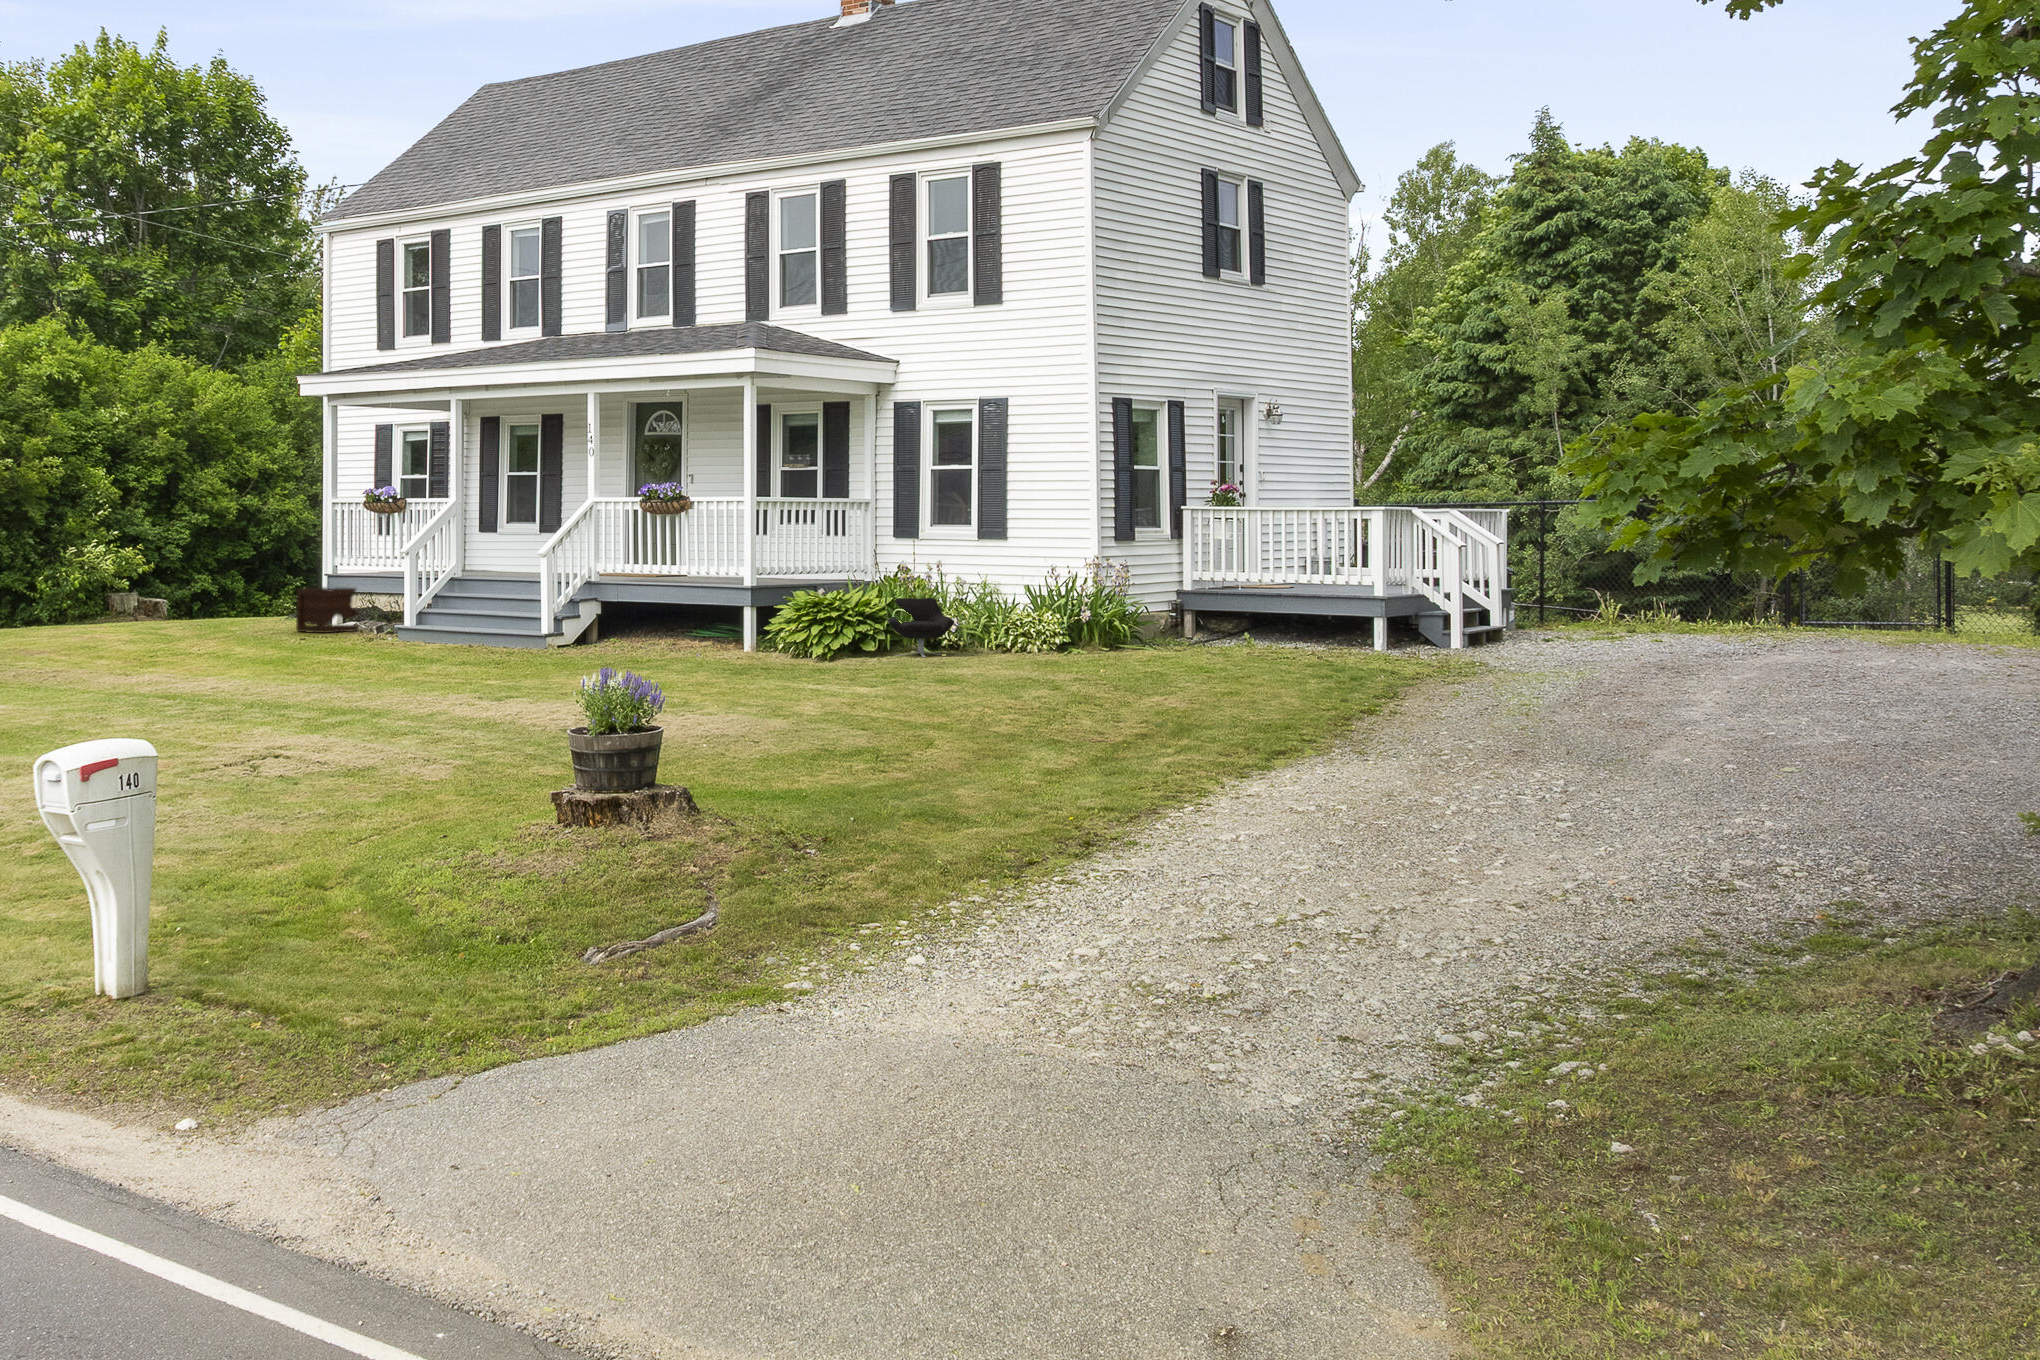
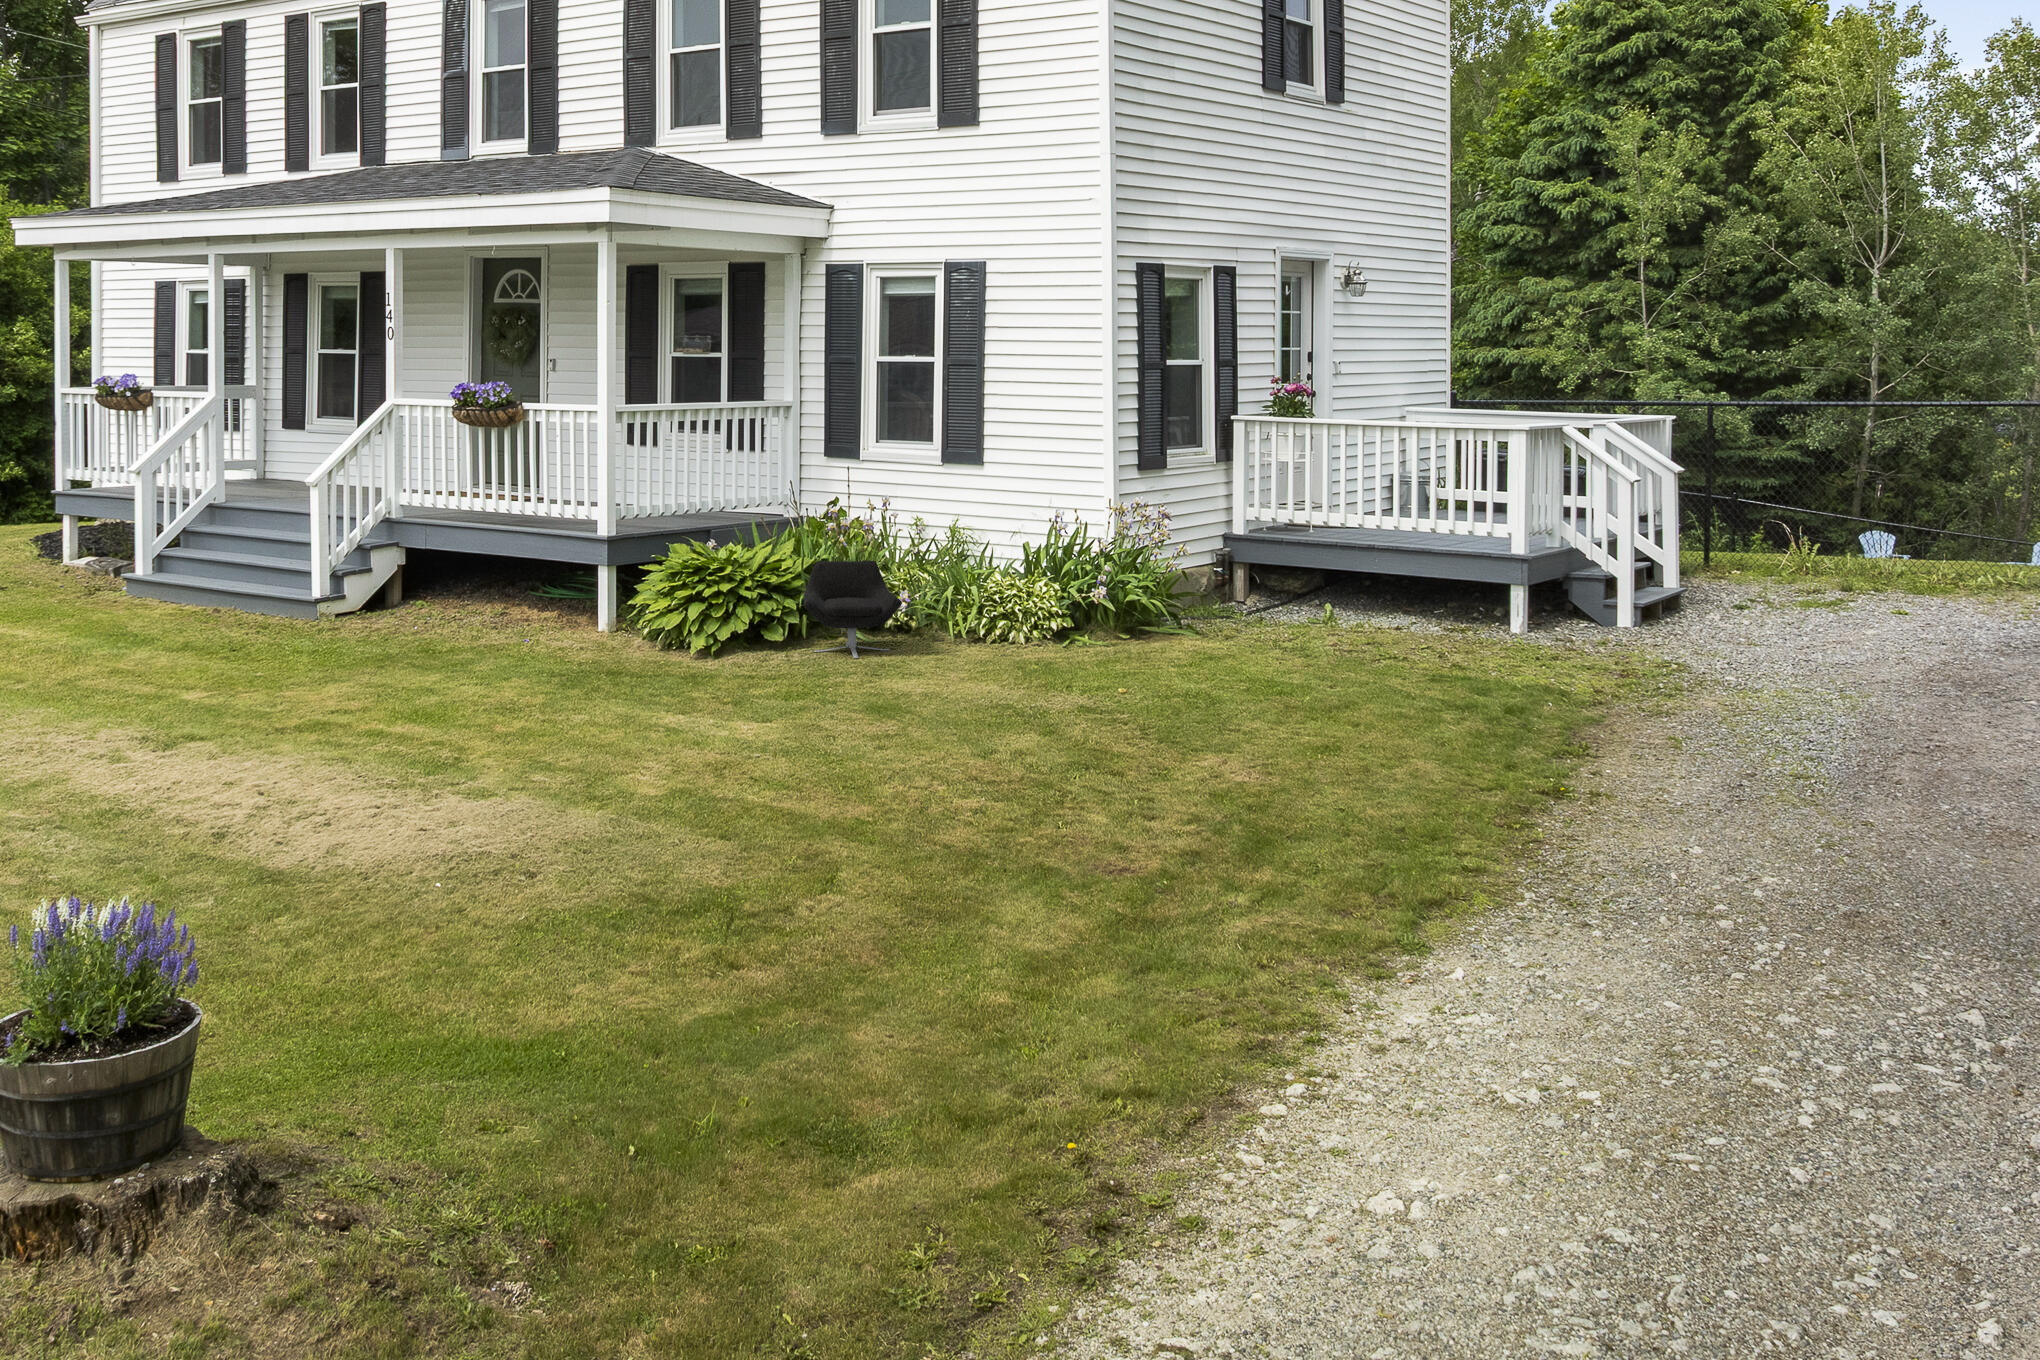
wooden crate: present [296,587,359,633] -> none [7,509,98,577]

